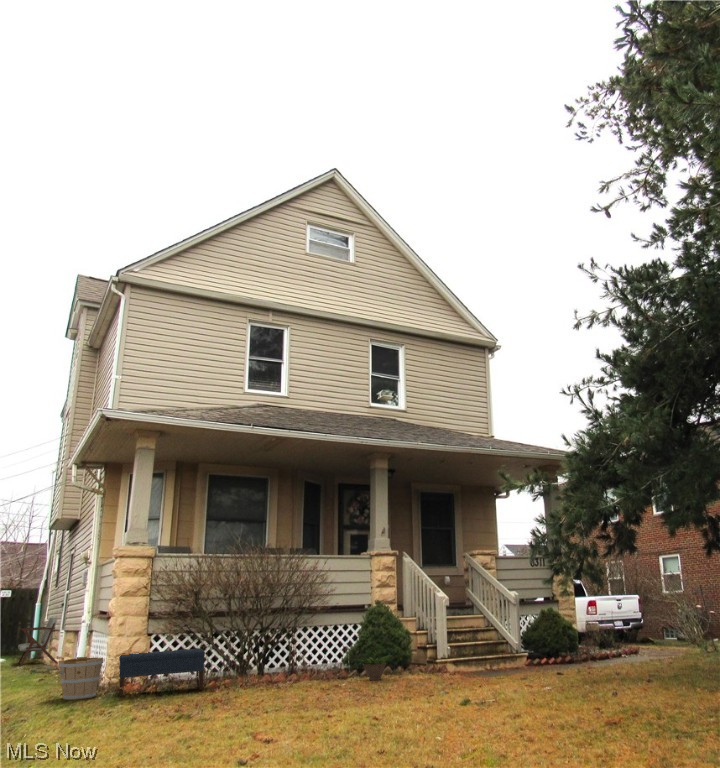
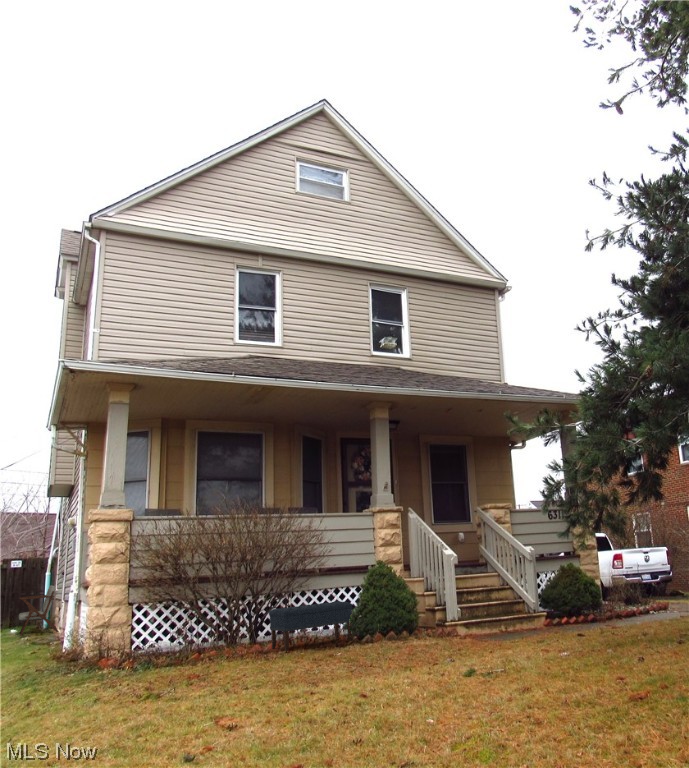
bench: present [119,648,205,697] -> present [269,601,353,651]
decorative plant: present [354,655,392,680] -> none [351,619,395,647]
wooden bucket: present [59,657,104,700] -> none [34,628,83,675]

